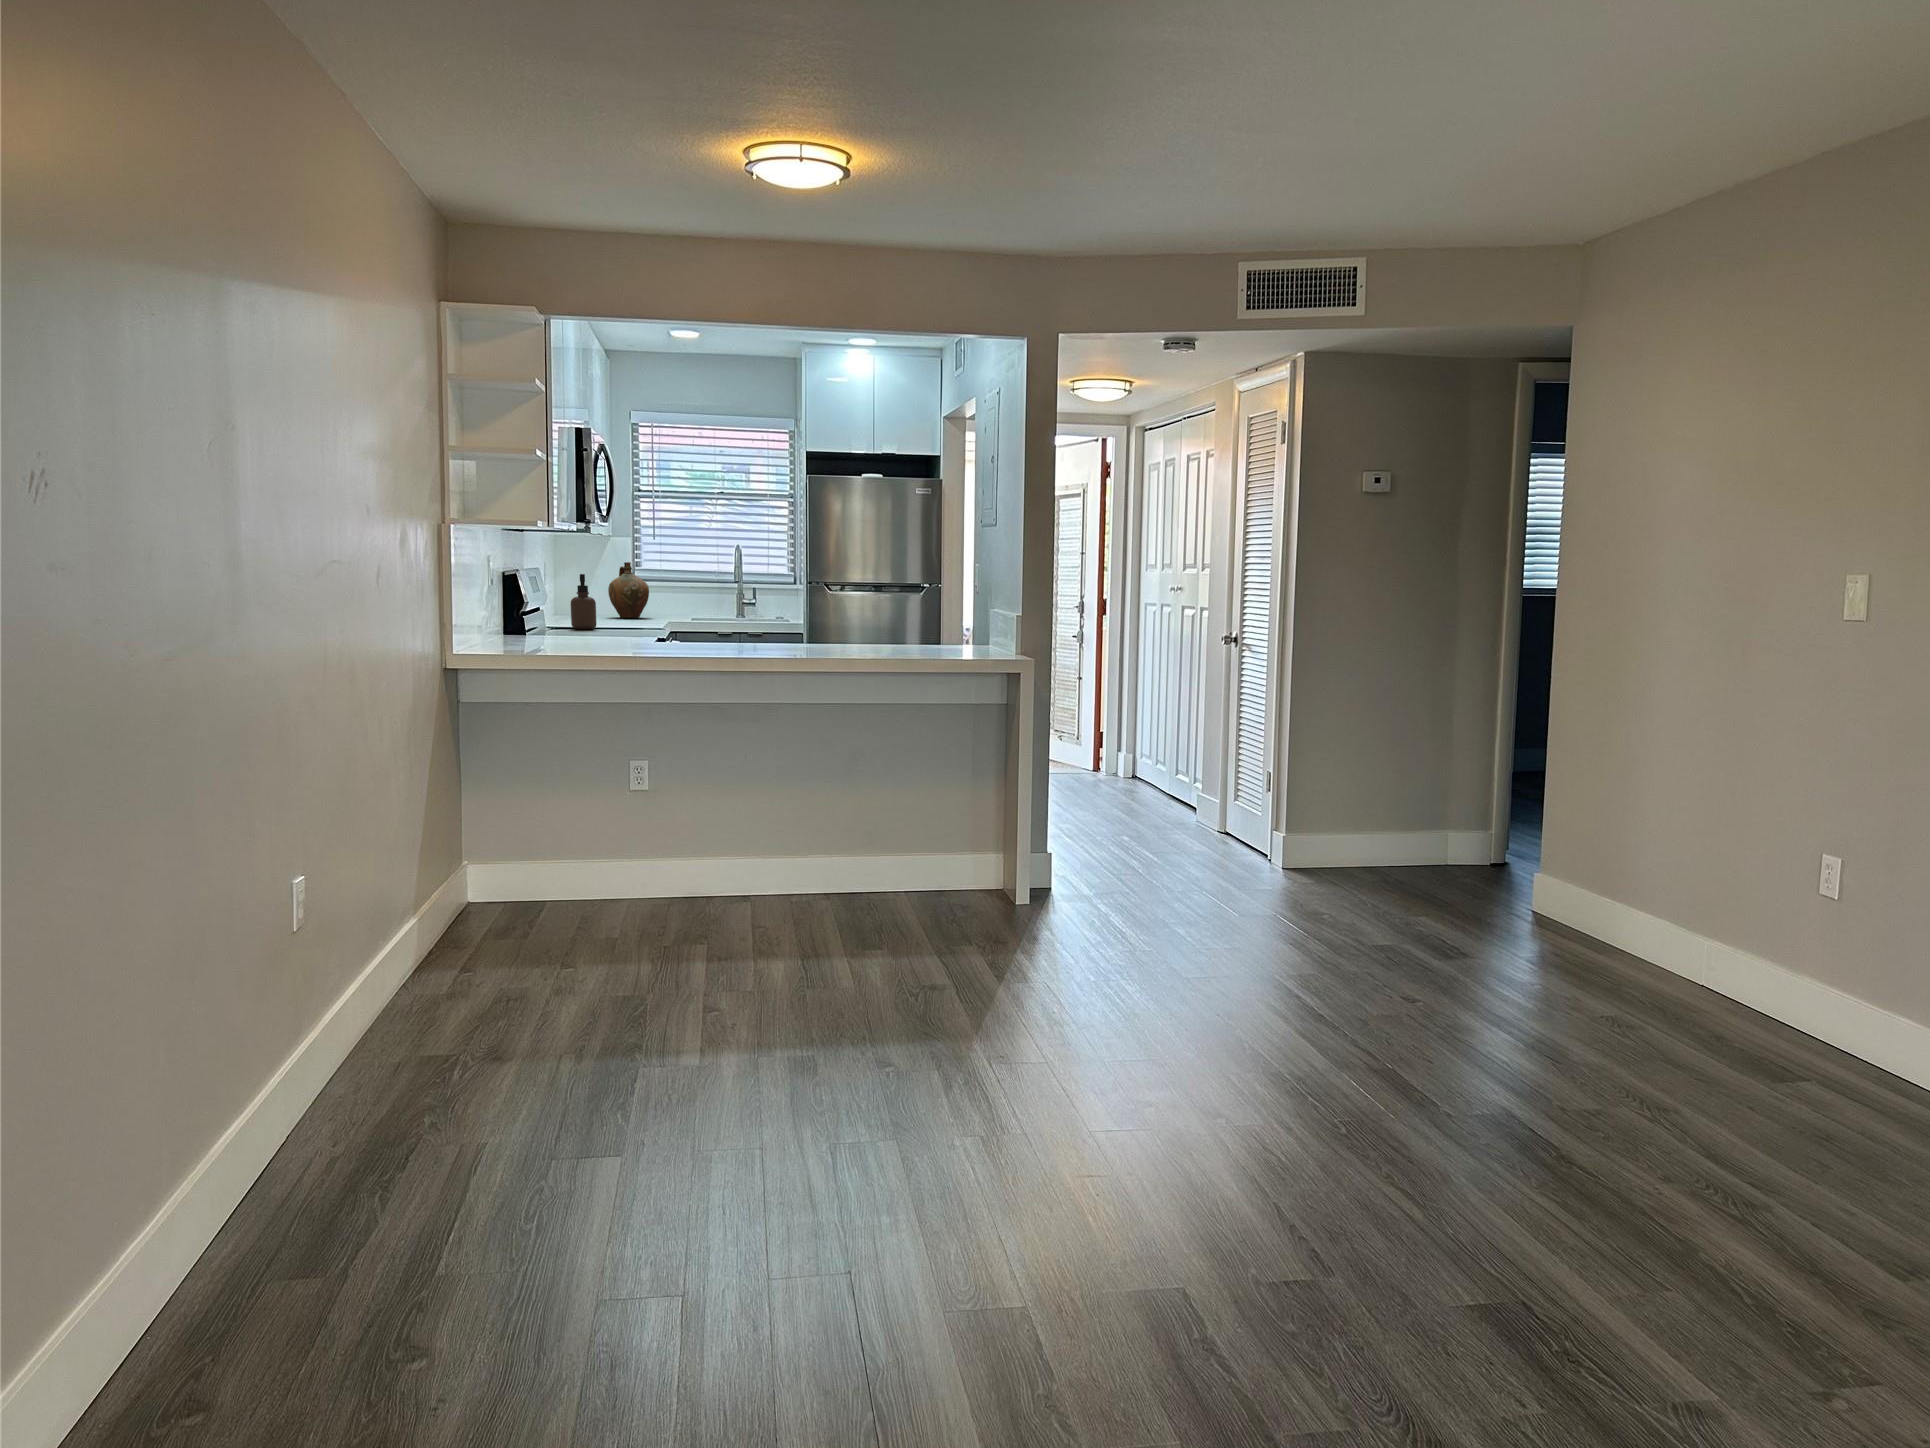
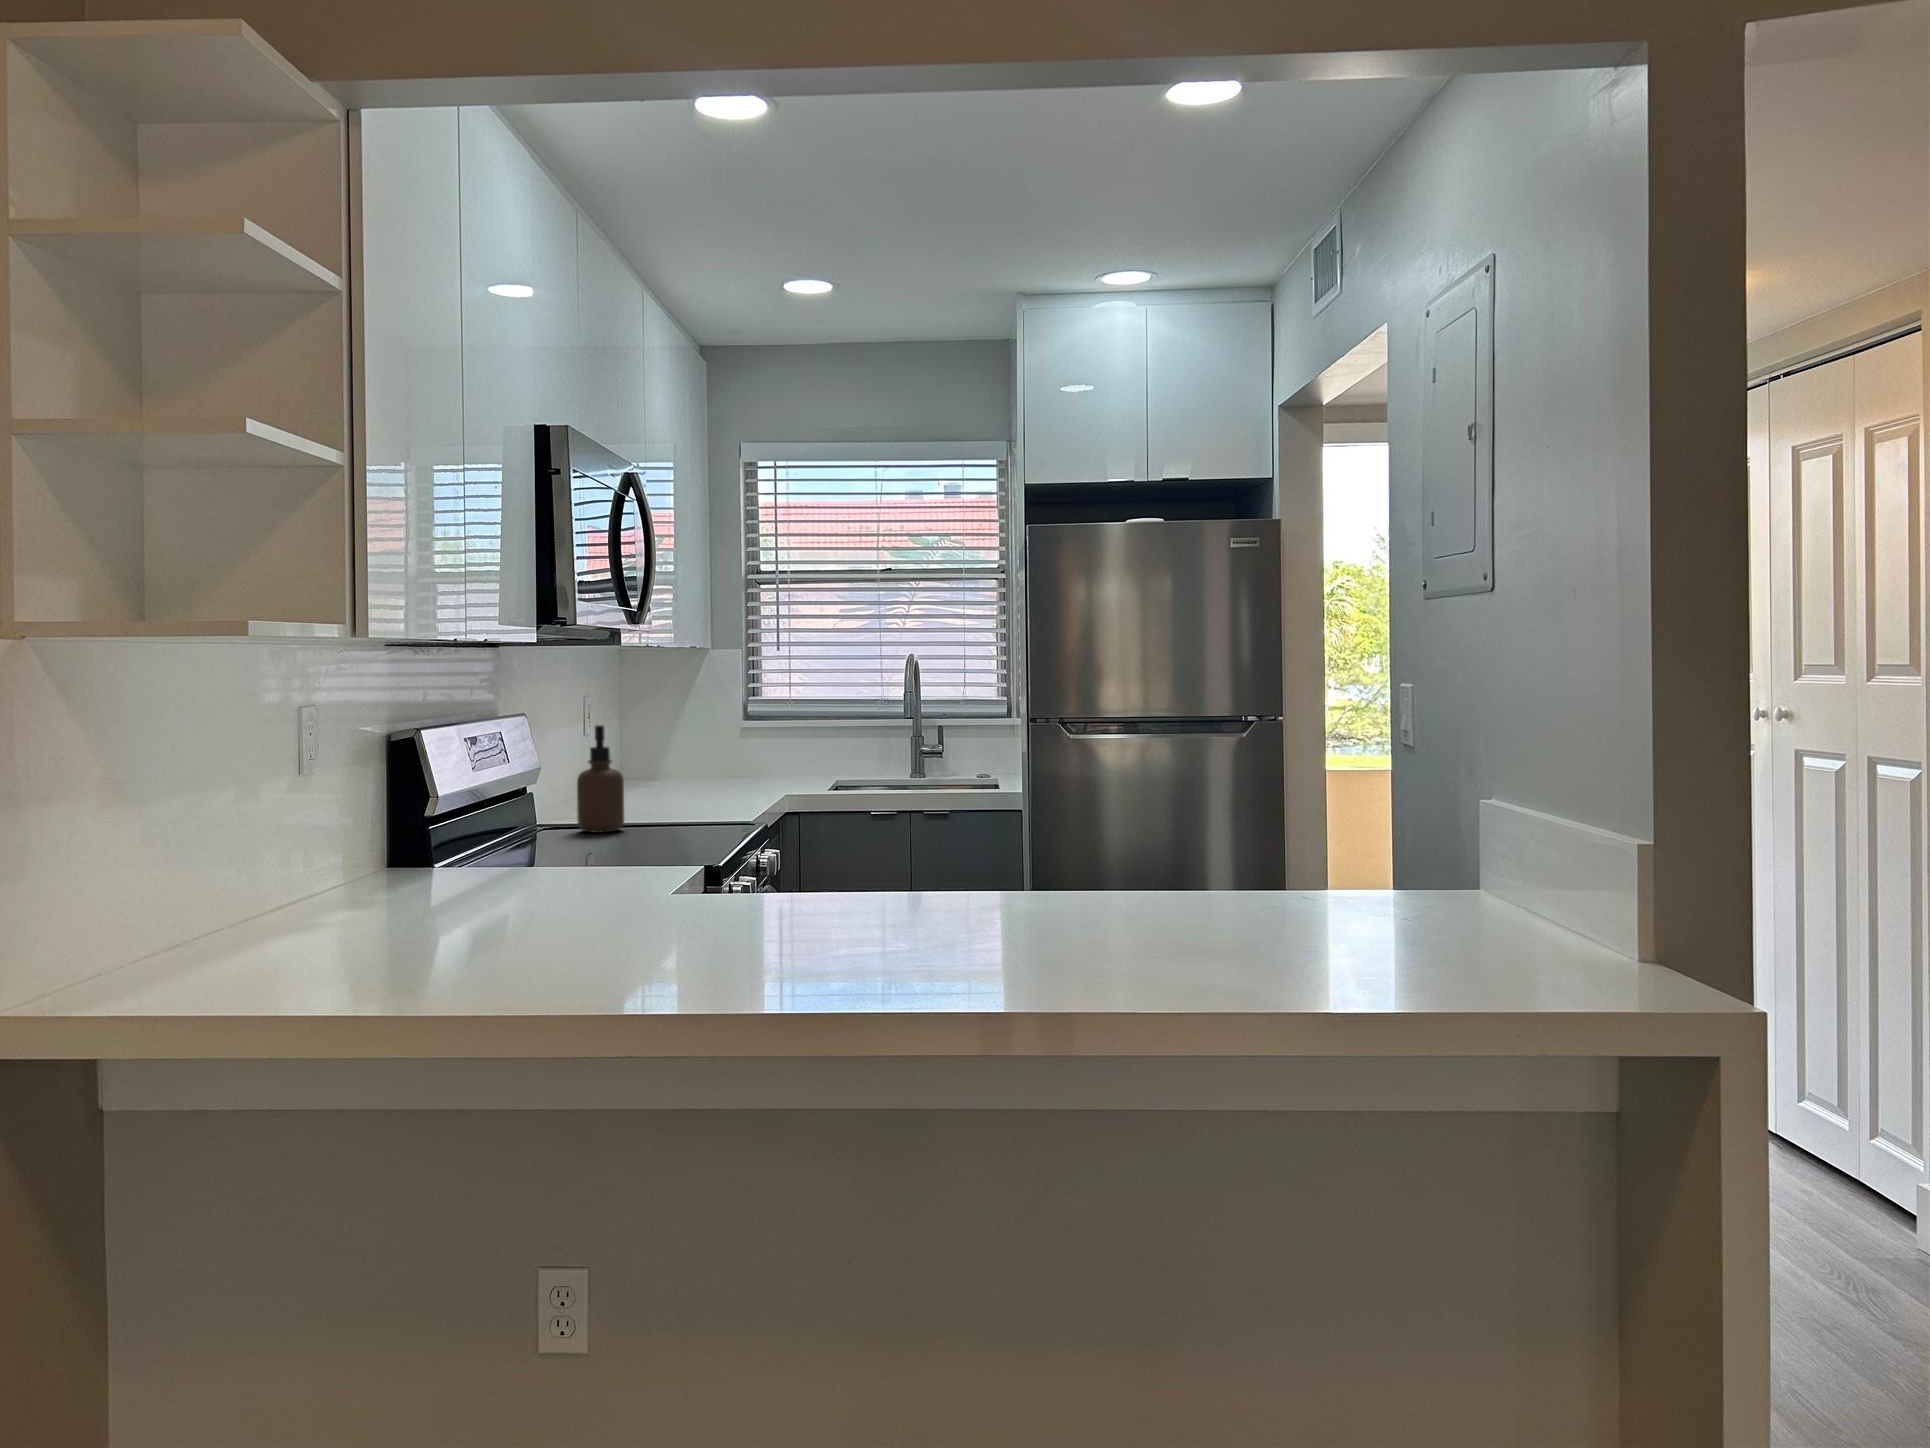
ceramic jug: present [608,562,649,618] -> none [691,692,757,787]

